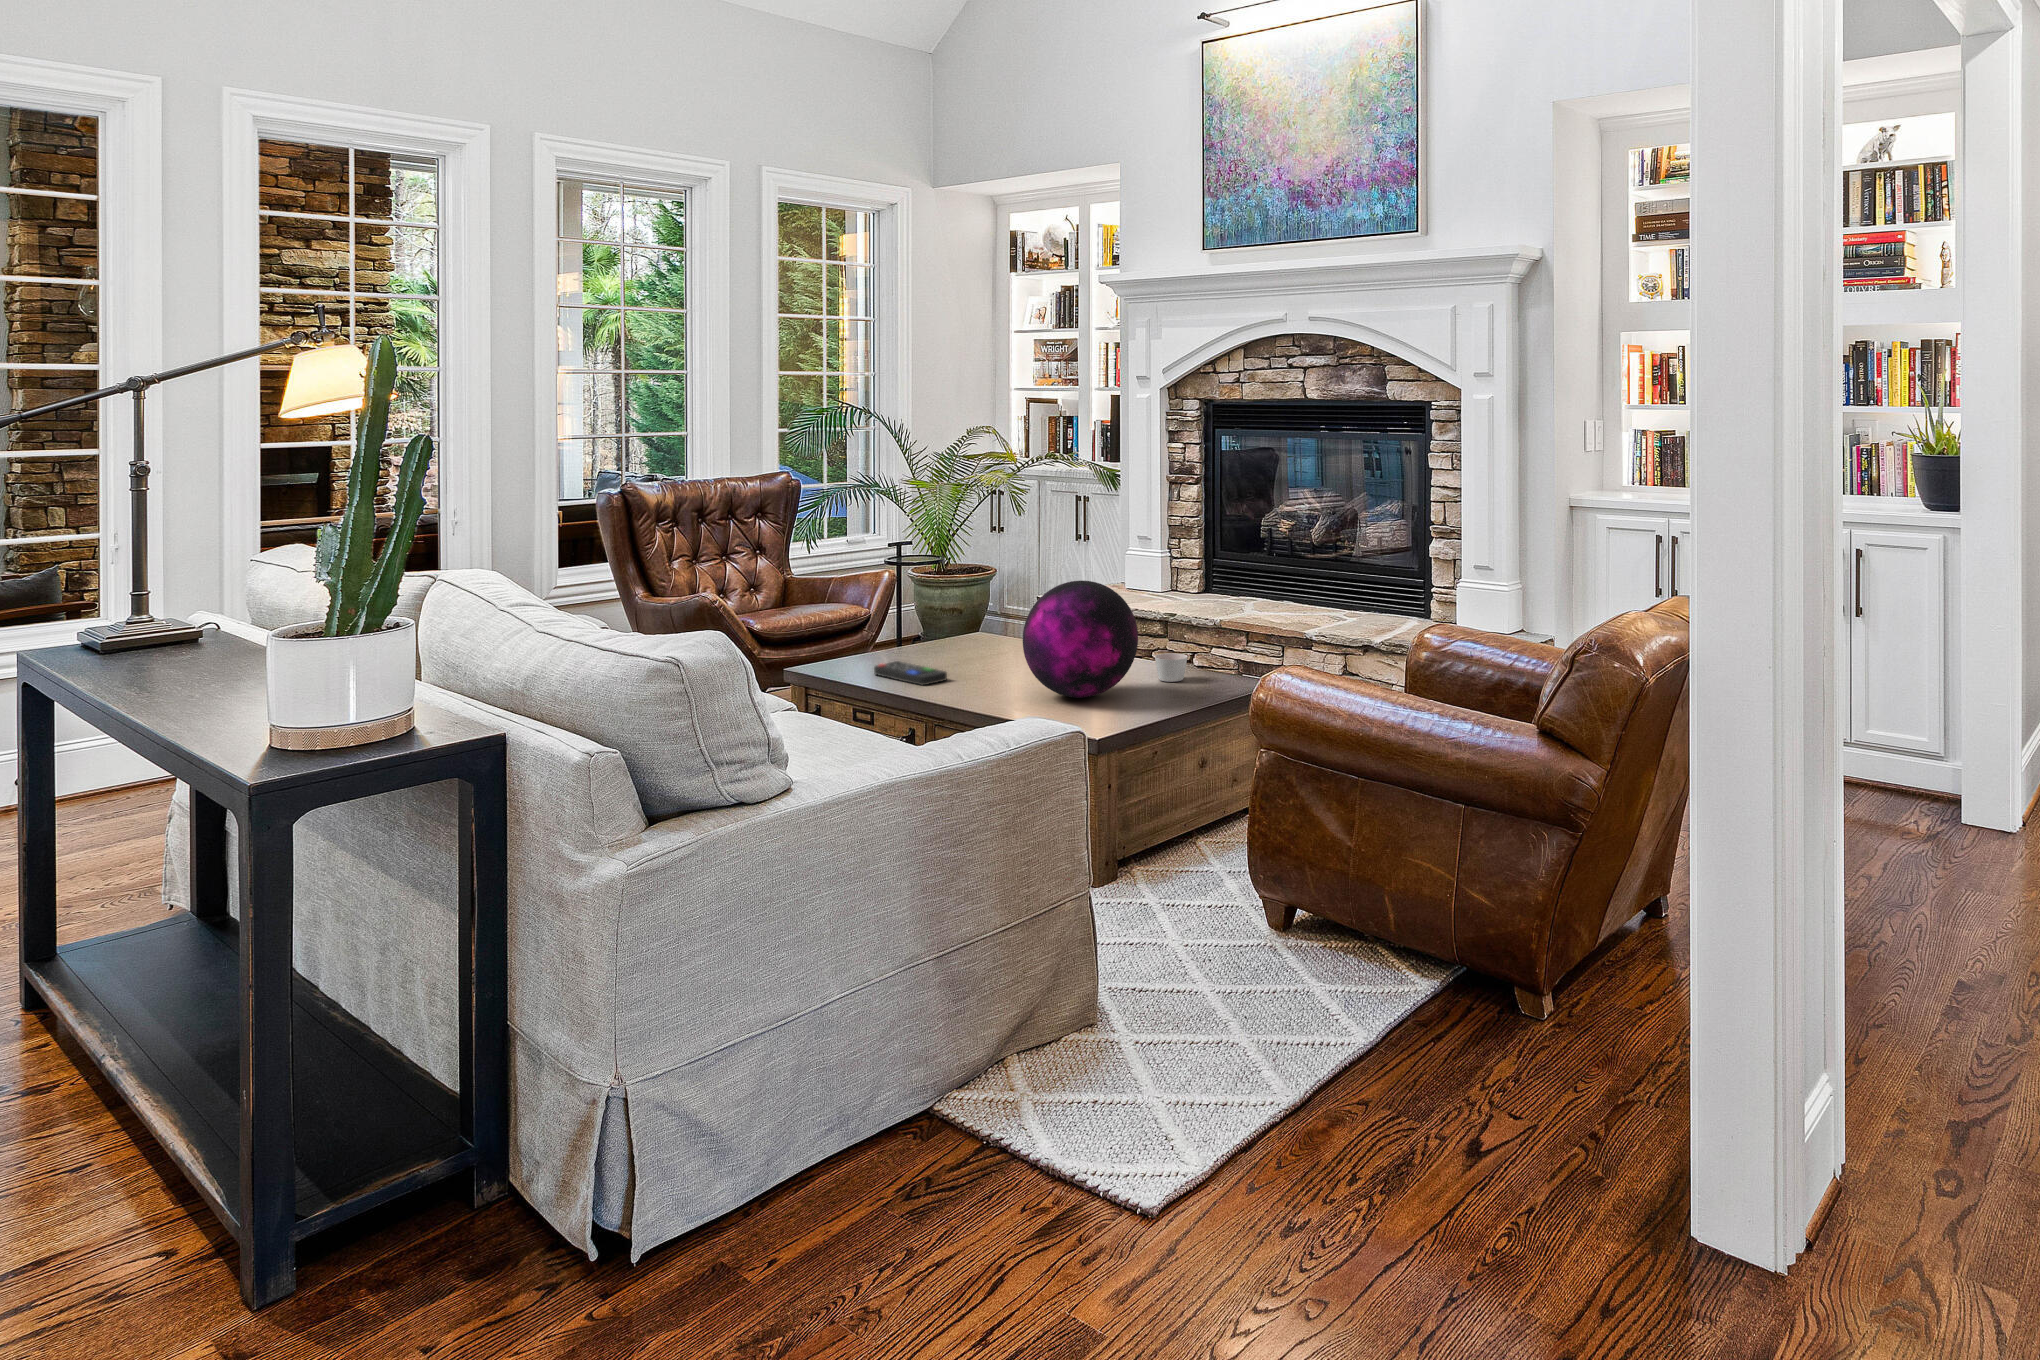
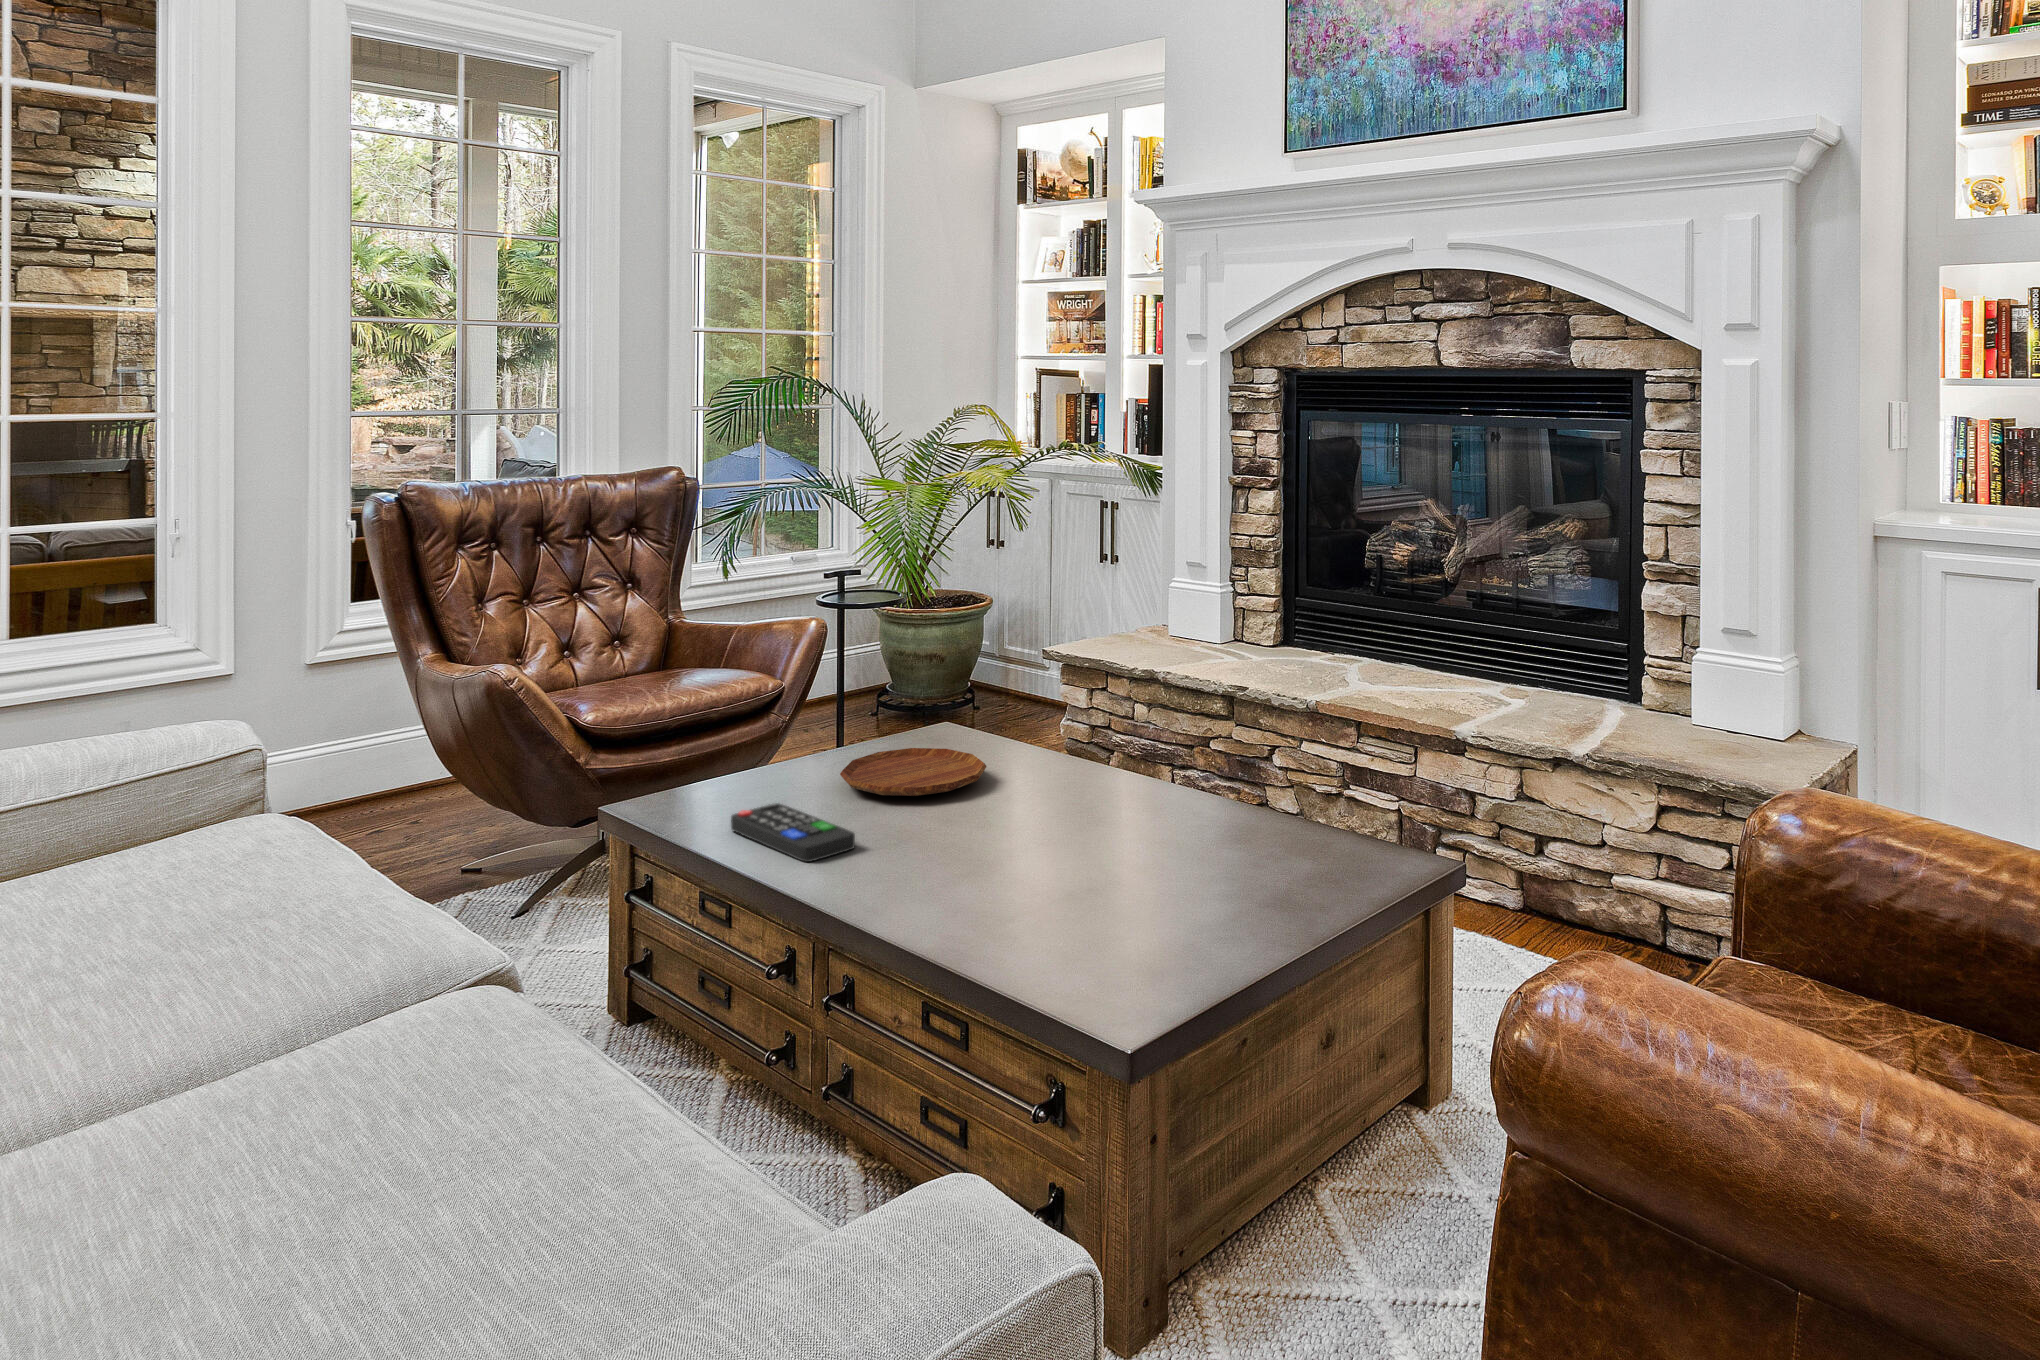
decorative orb: present [1023,581,1138,698] -> none [983,682,1201,909]
tray: none [928,638,1015,660] -> present [840,748,987,796]
candle: present [1155,653,1187,682] -> none [1229,803,1288,861]

